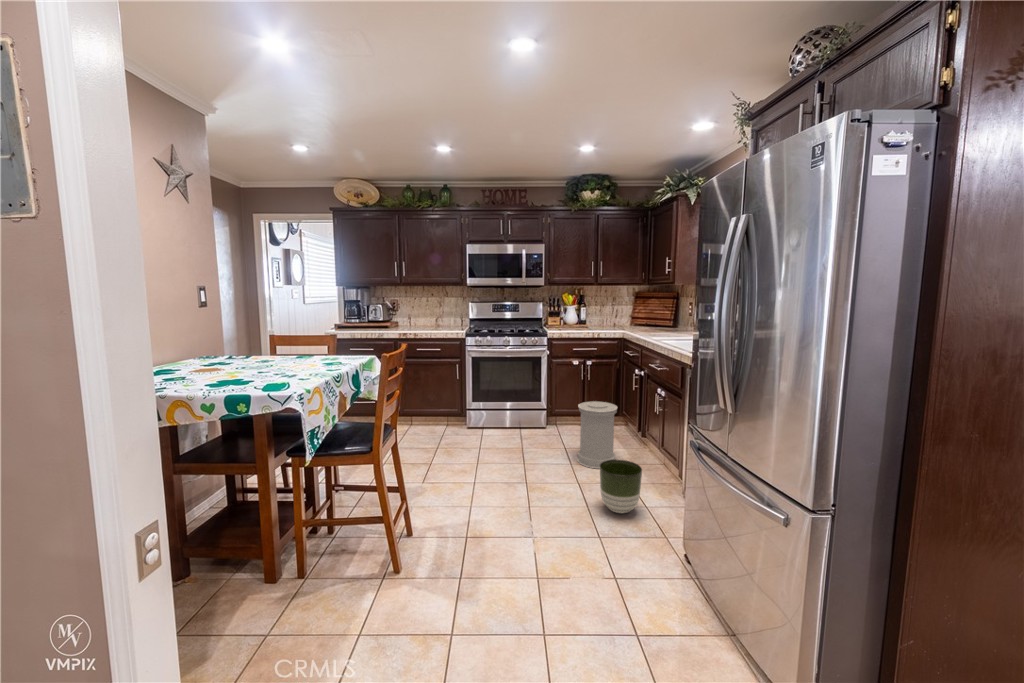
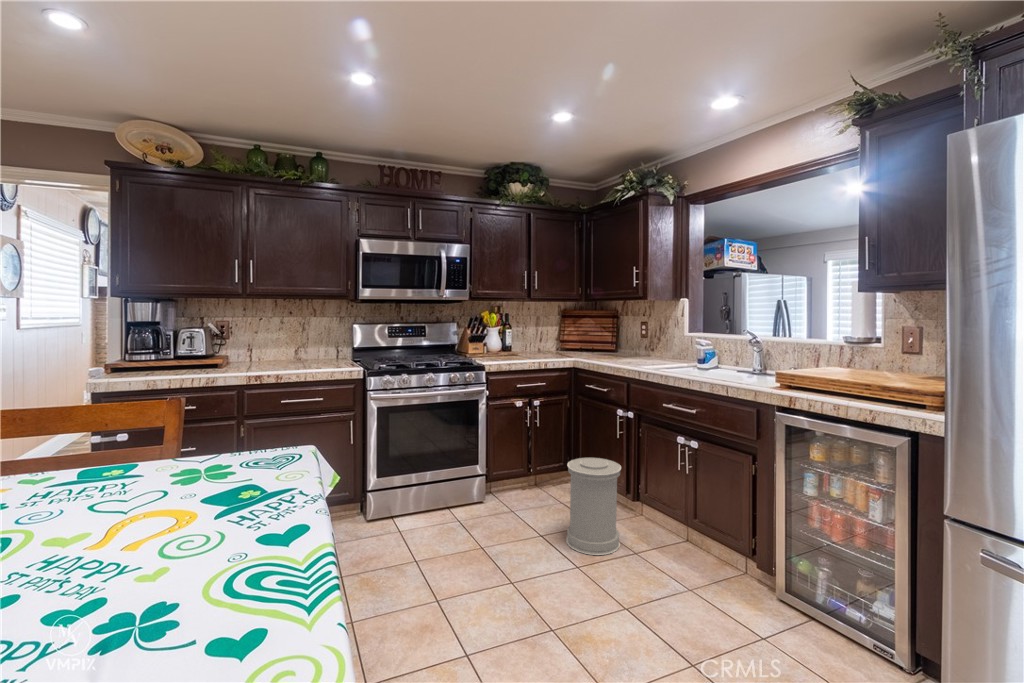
planter: present [600,460,642,513] -> none [668,546,733,630]

